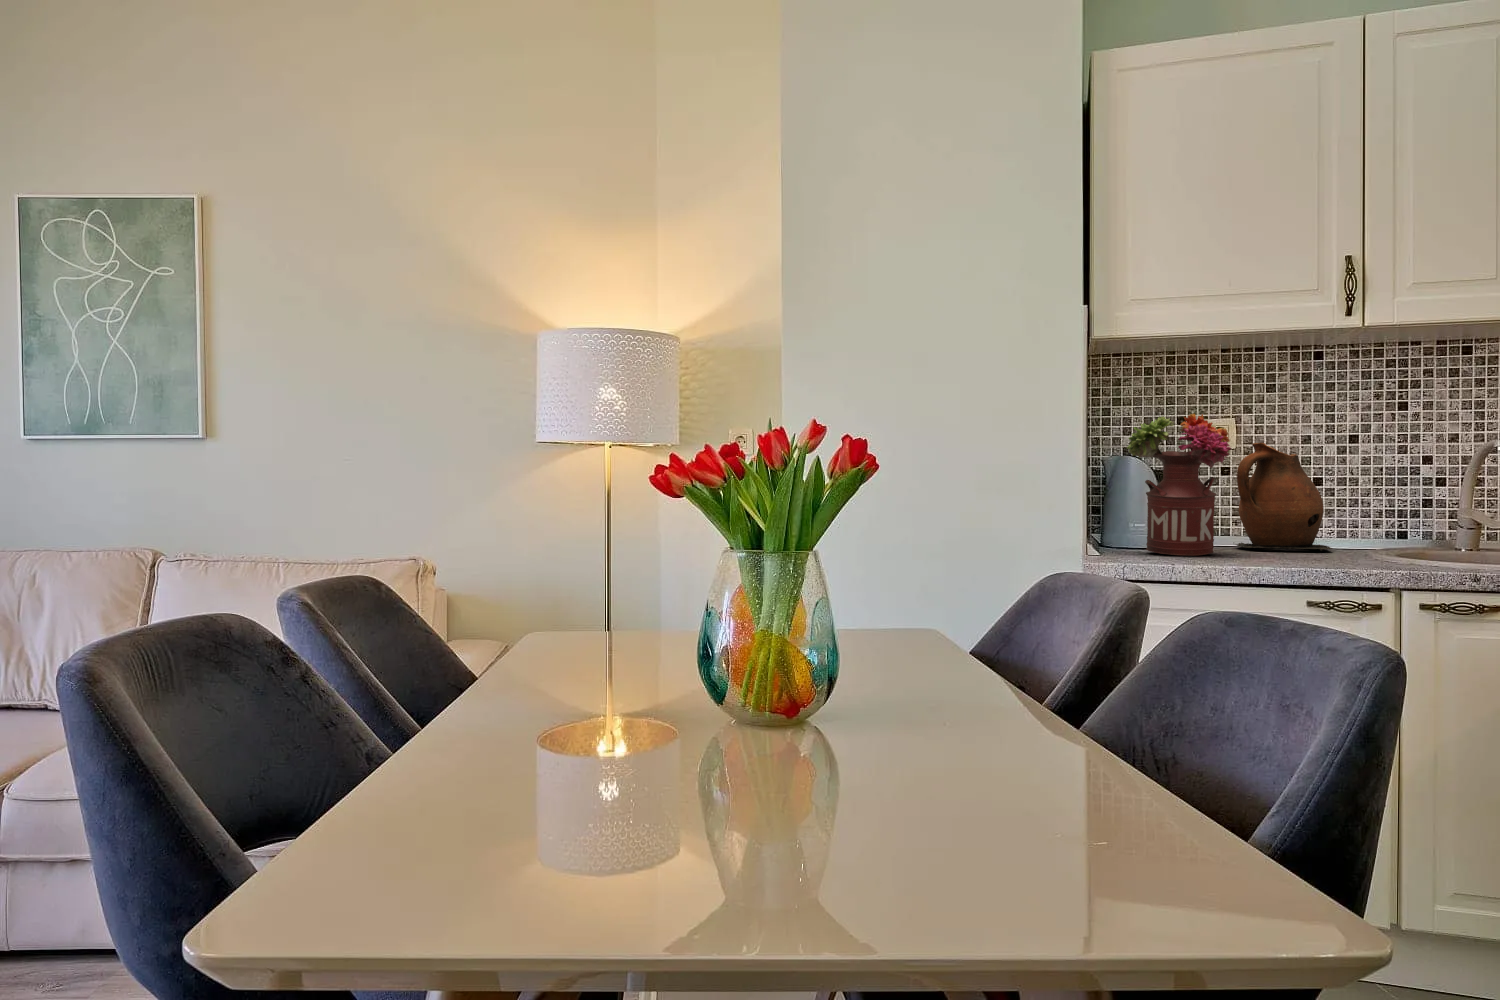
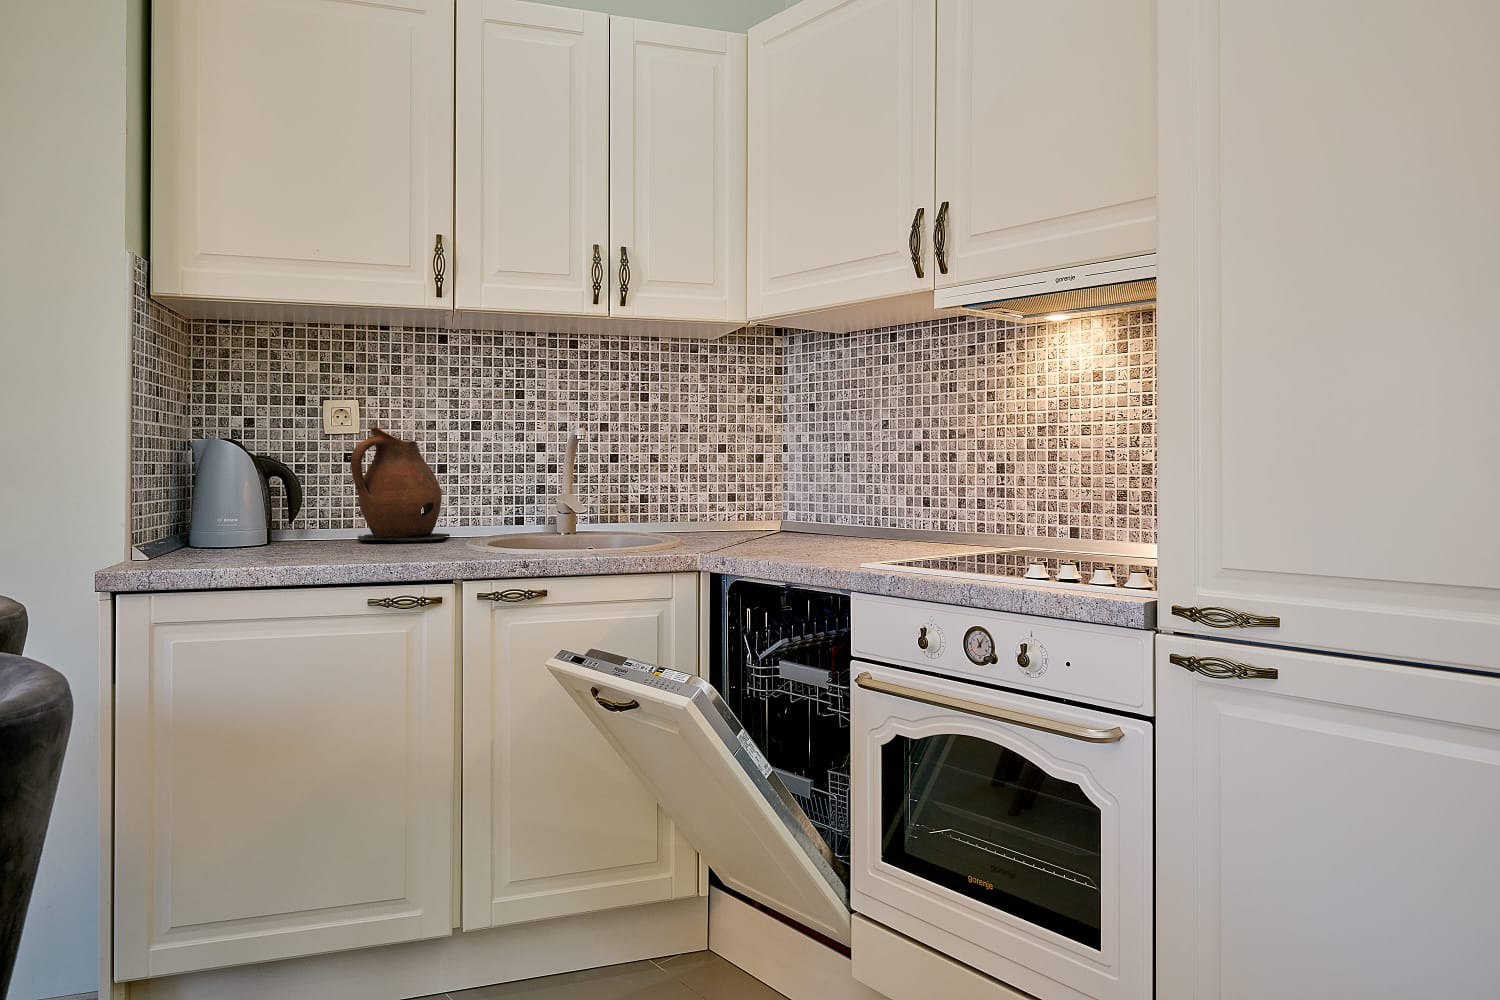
flower arrangement: present [1127,413,1232,556] -> none [200,393,326,553]

